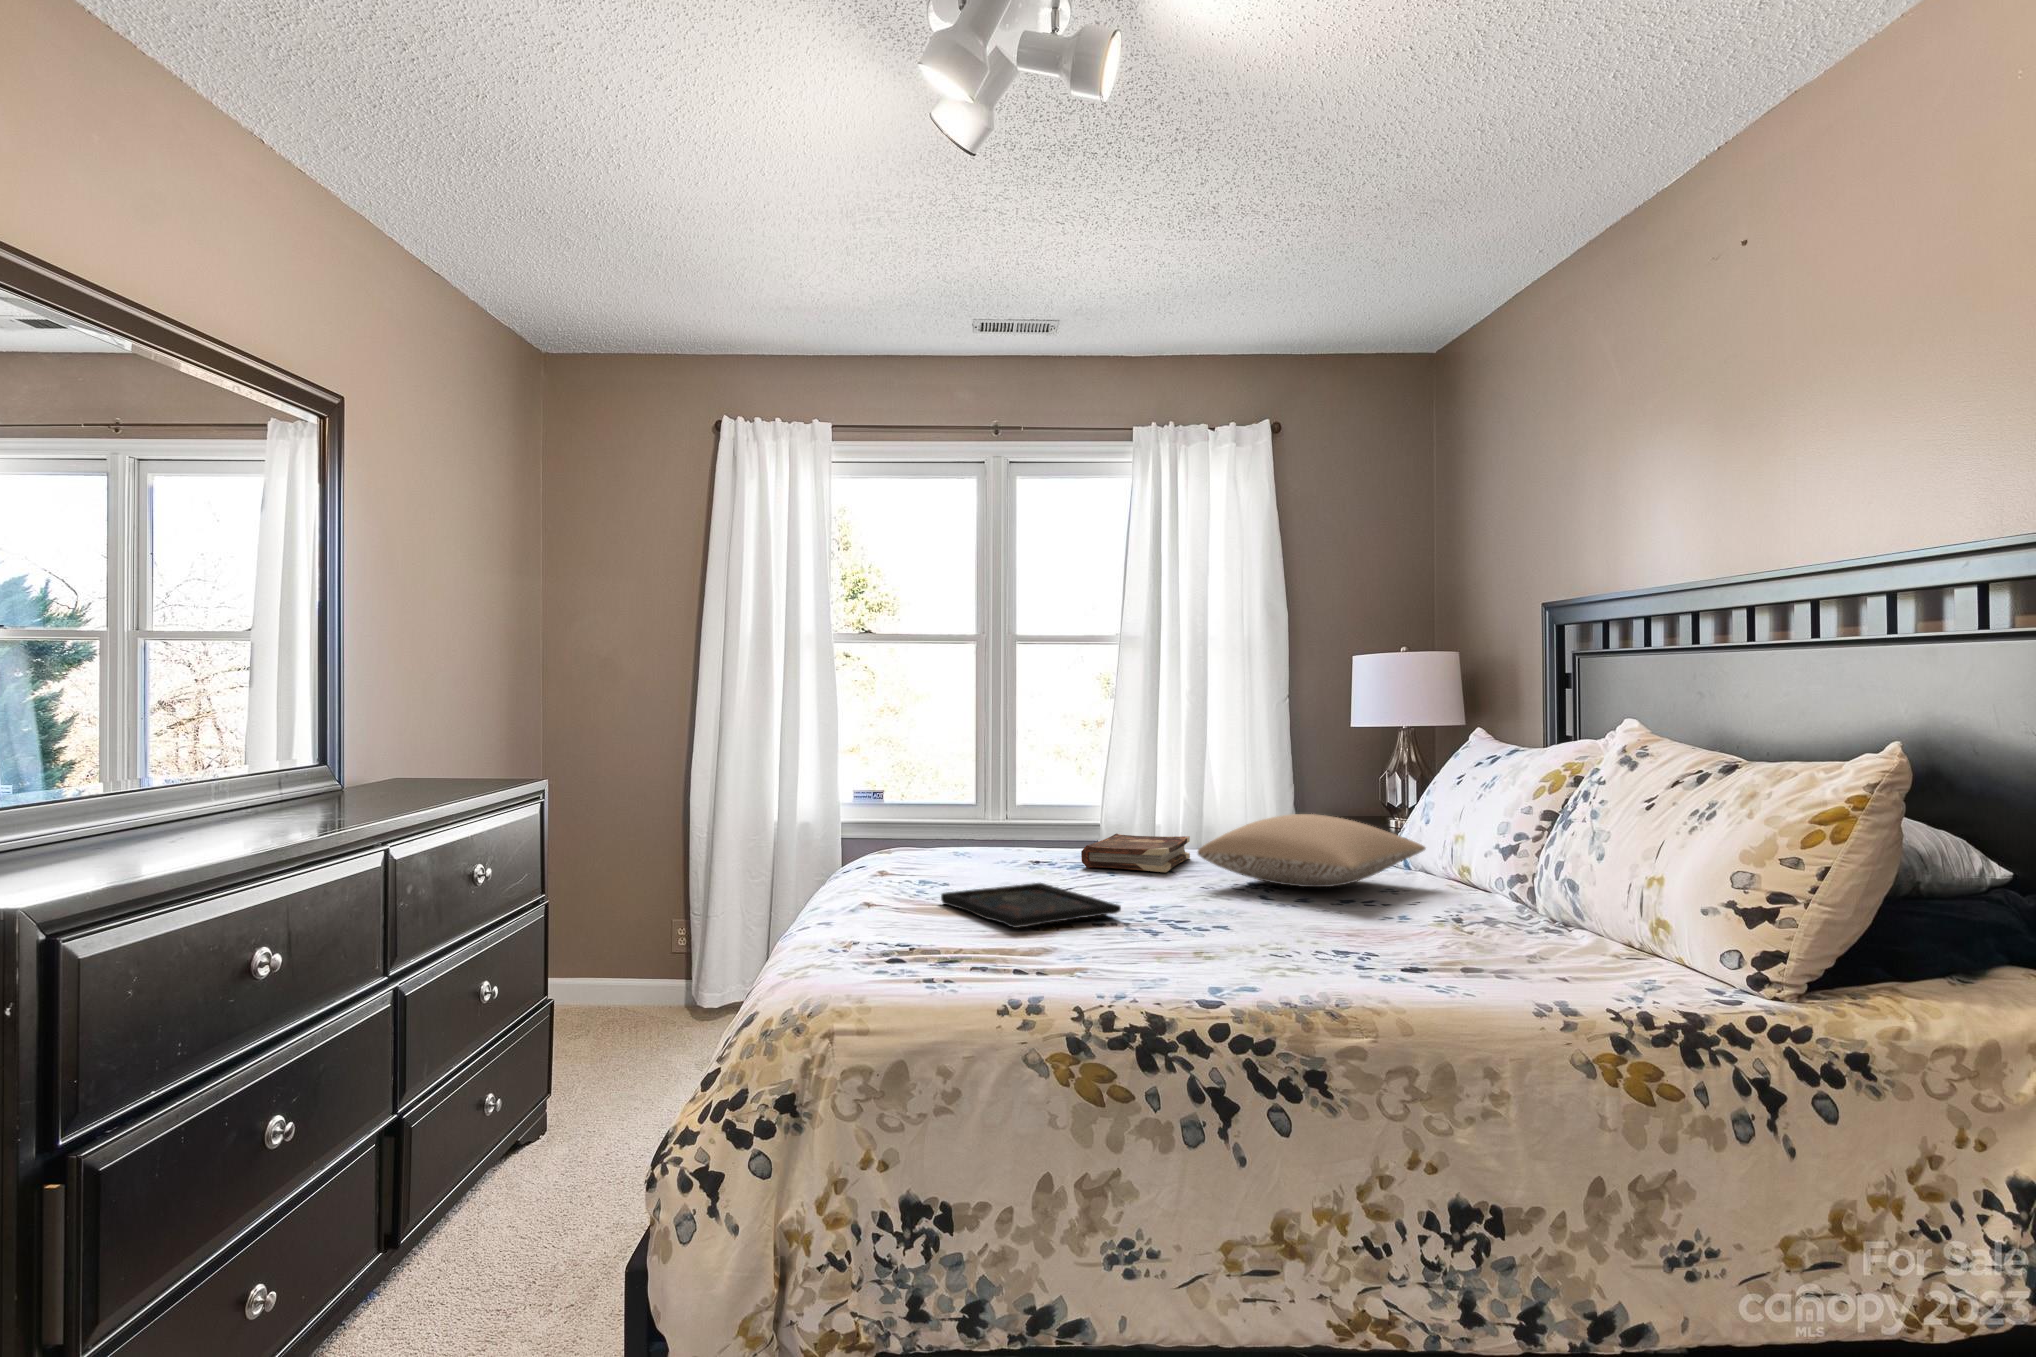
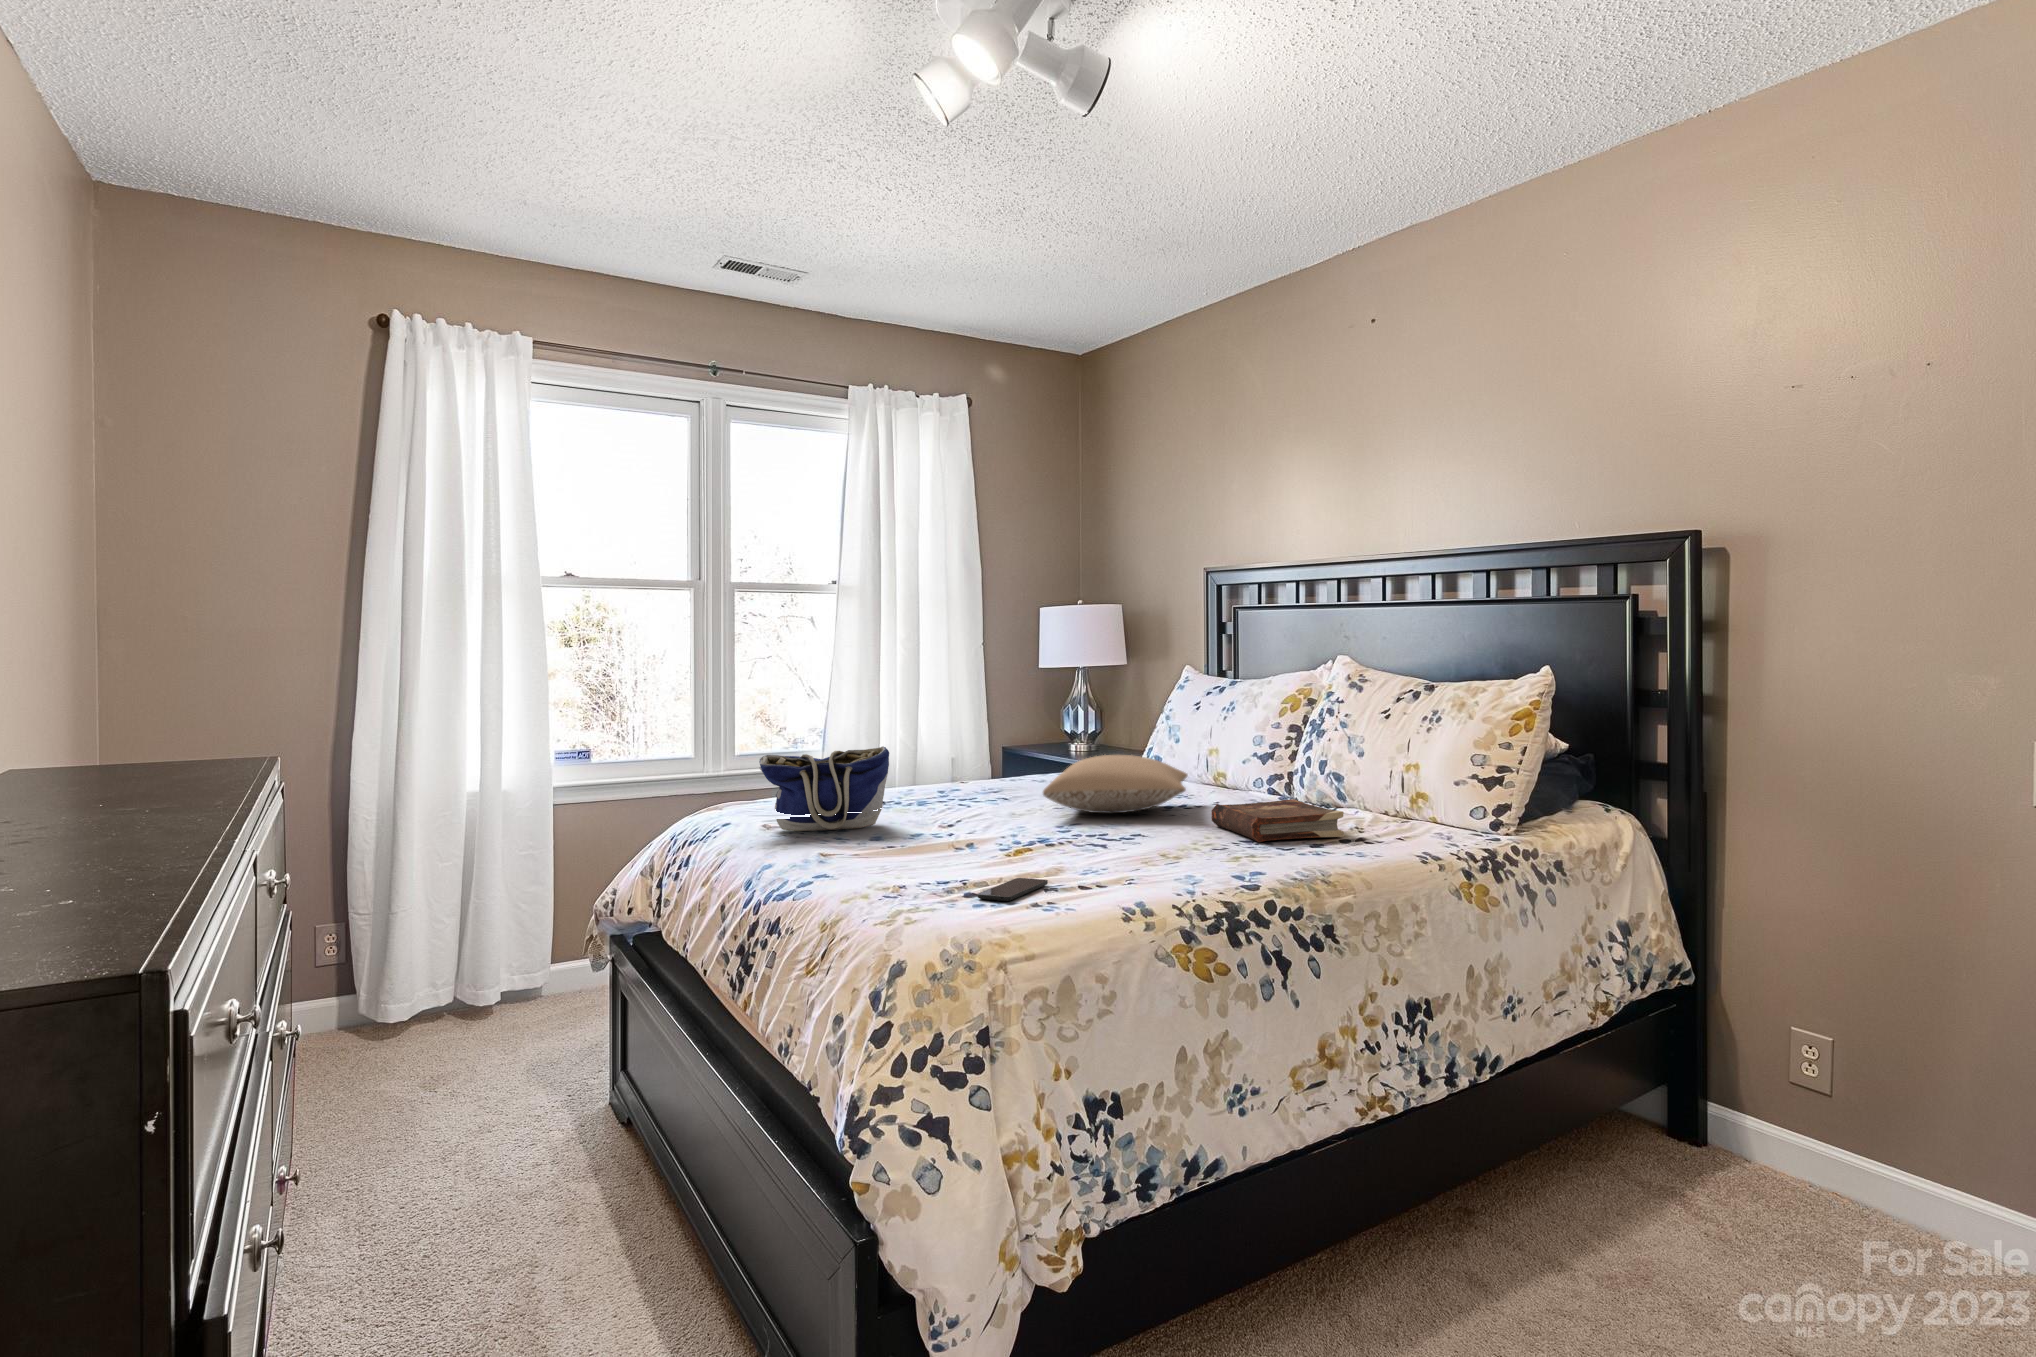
tote bag: none [917,784,1043,868] -> present [759,746,889,831]
book: present [1081,834,1190,872] -> present [1211,799,1344,842]
tray: present [941,883,1121,928] -> none [871,832,1049,865]
smartphone: none [921,947,1016,970] -> present [977,878,1048,901]

